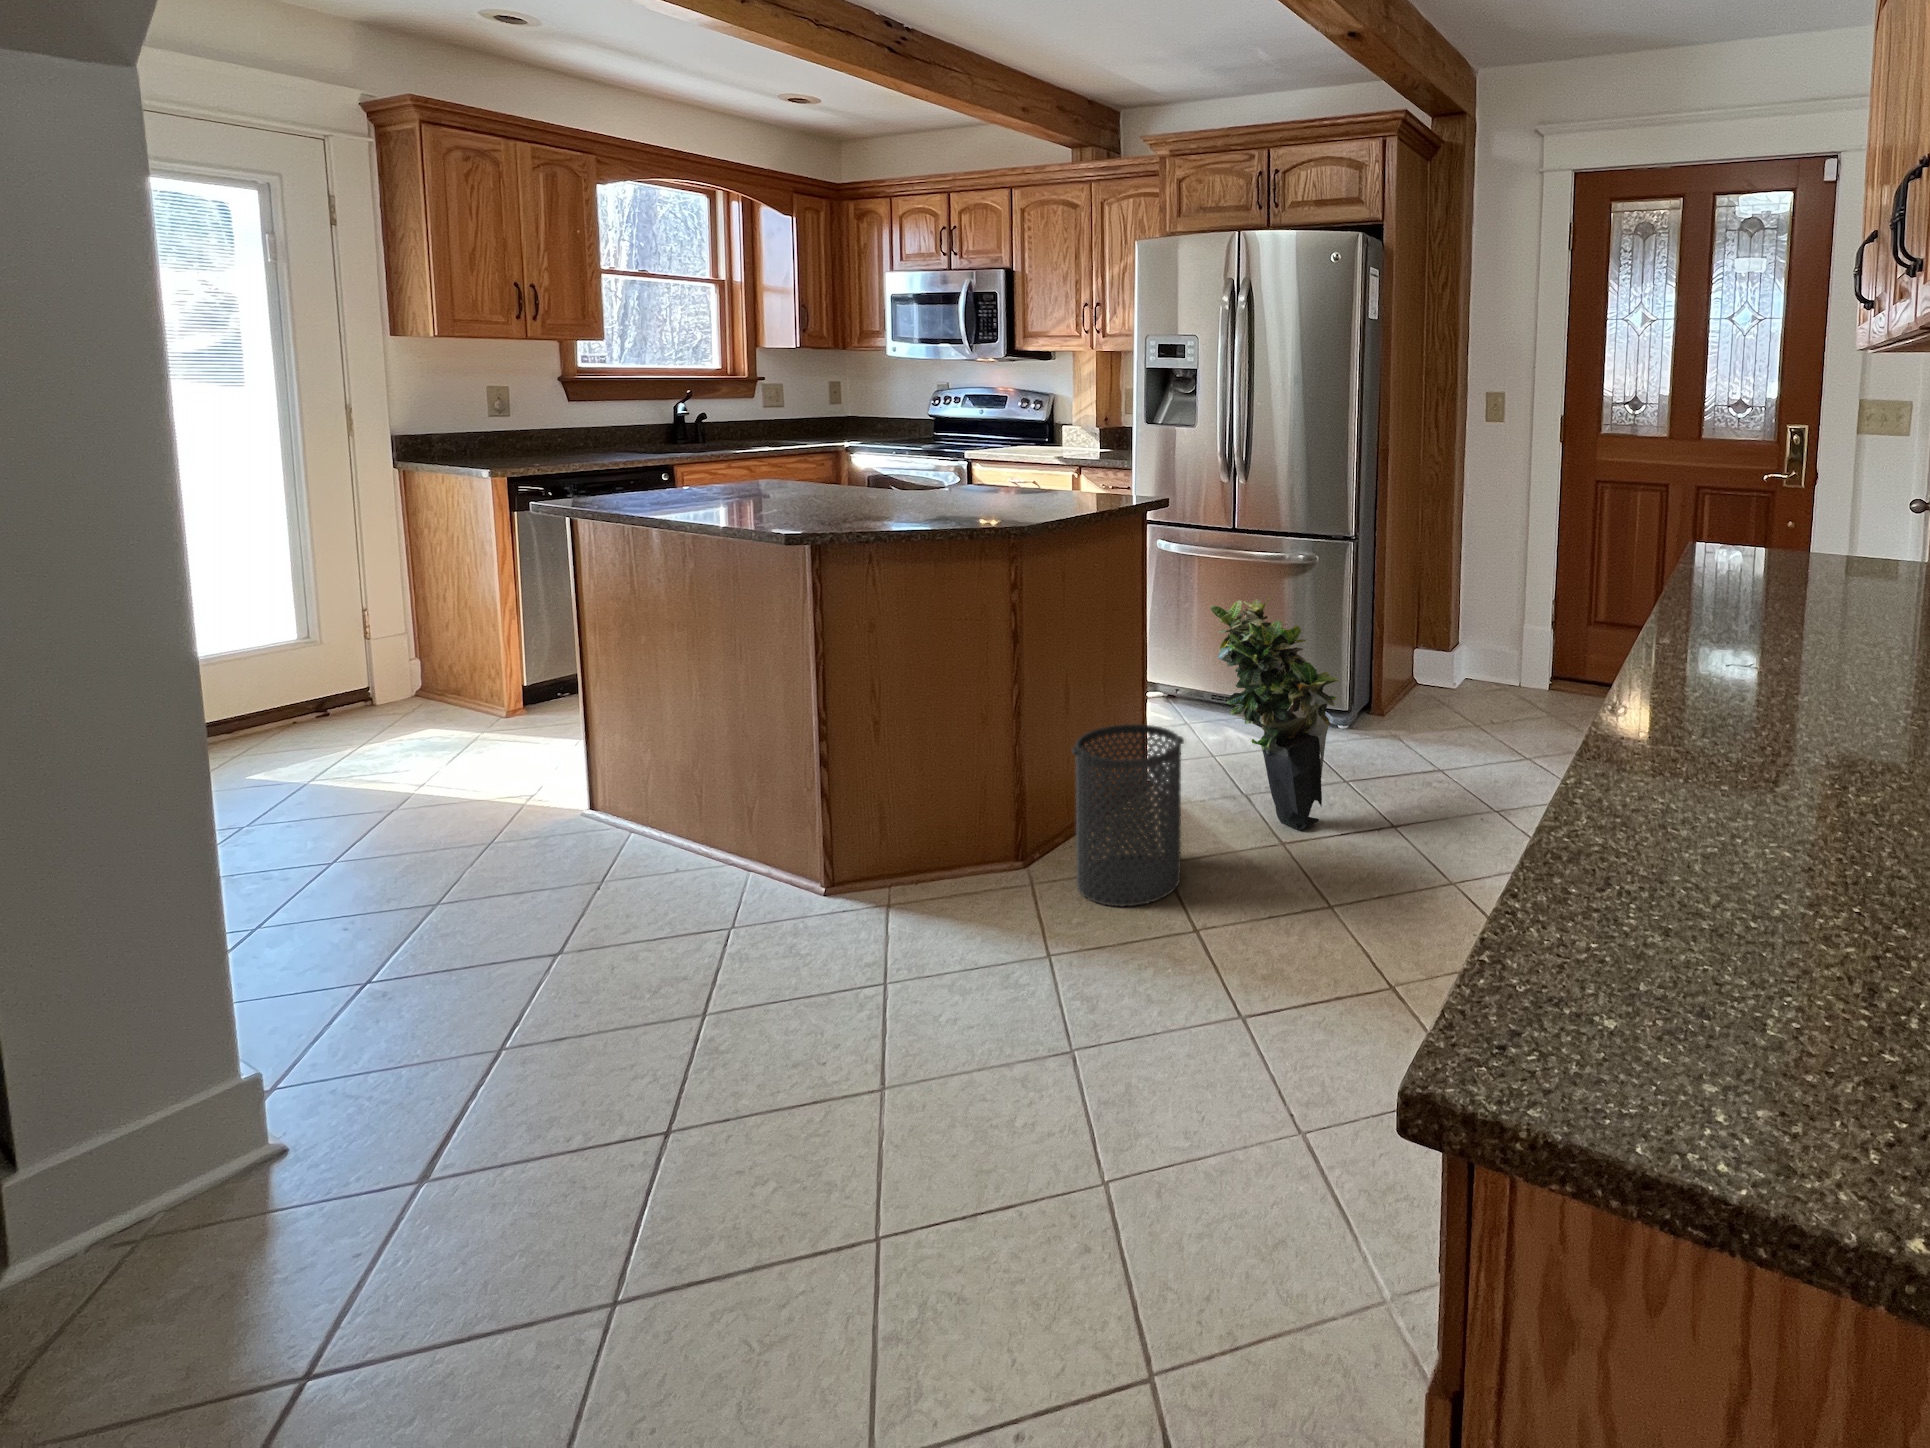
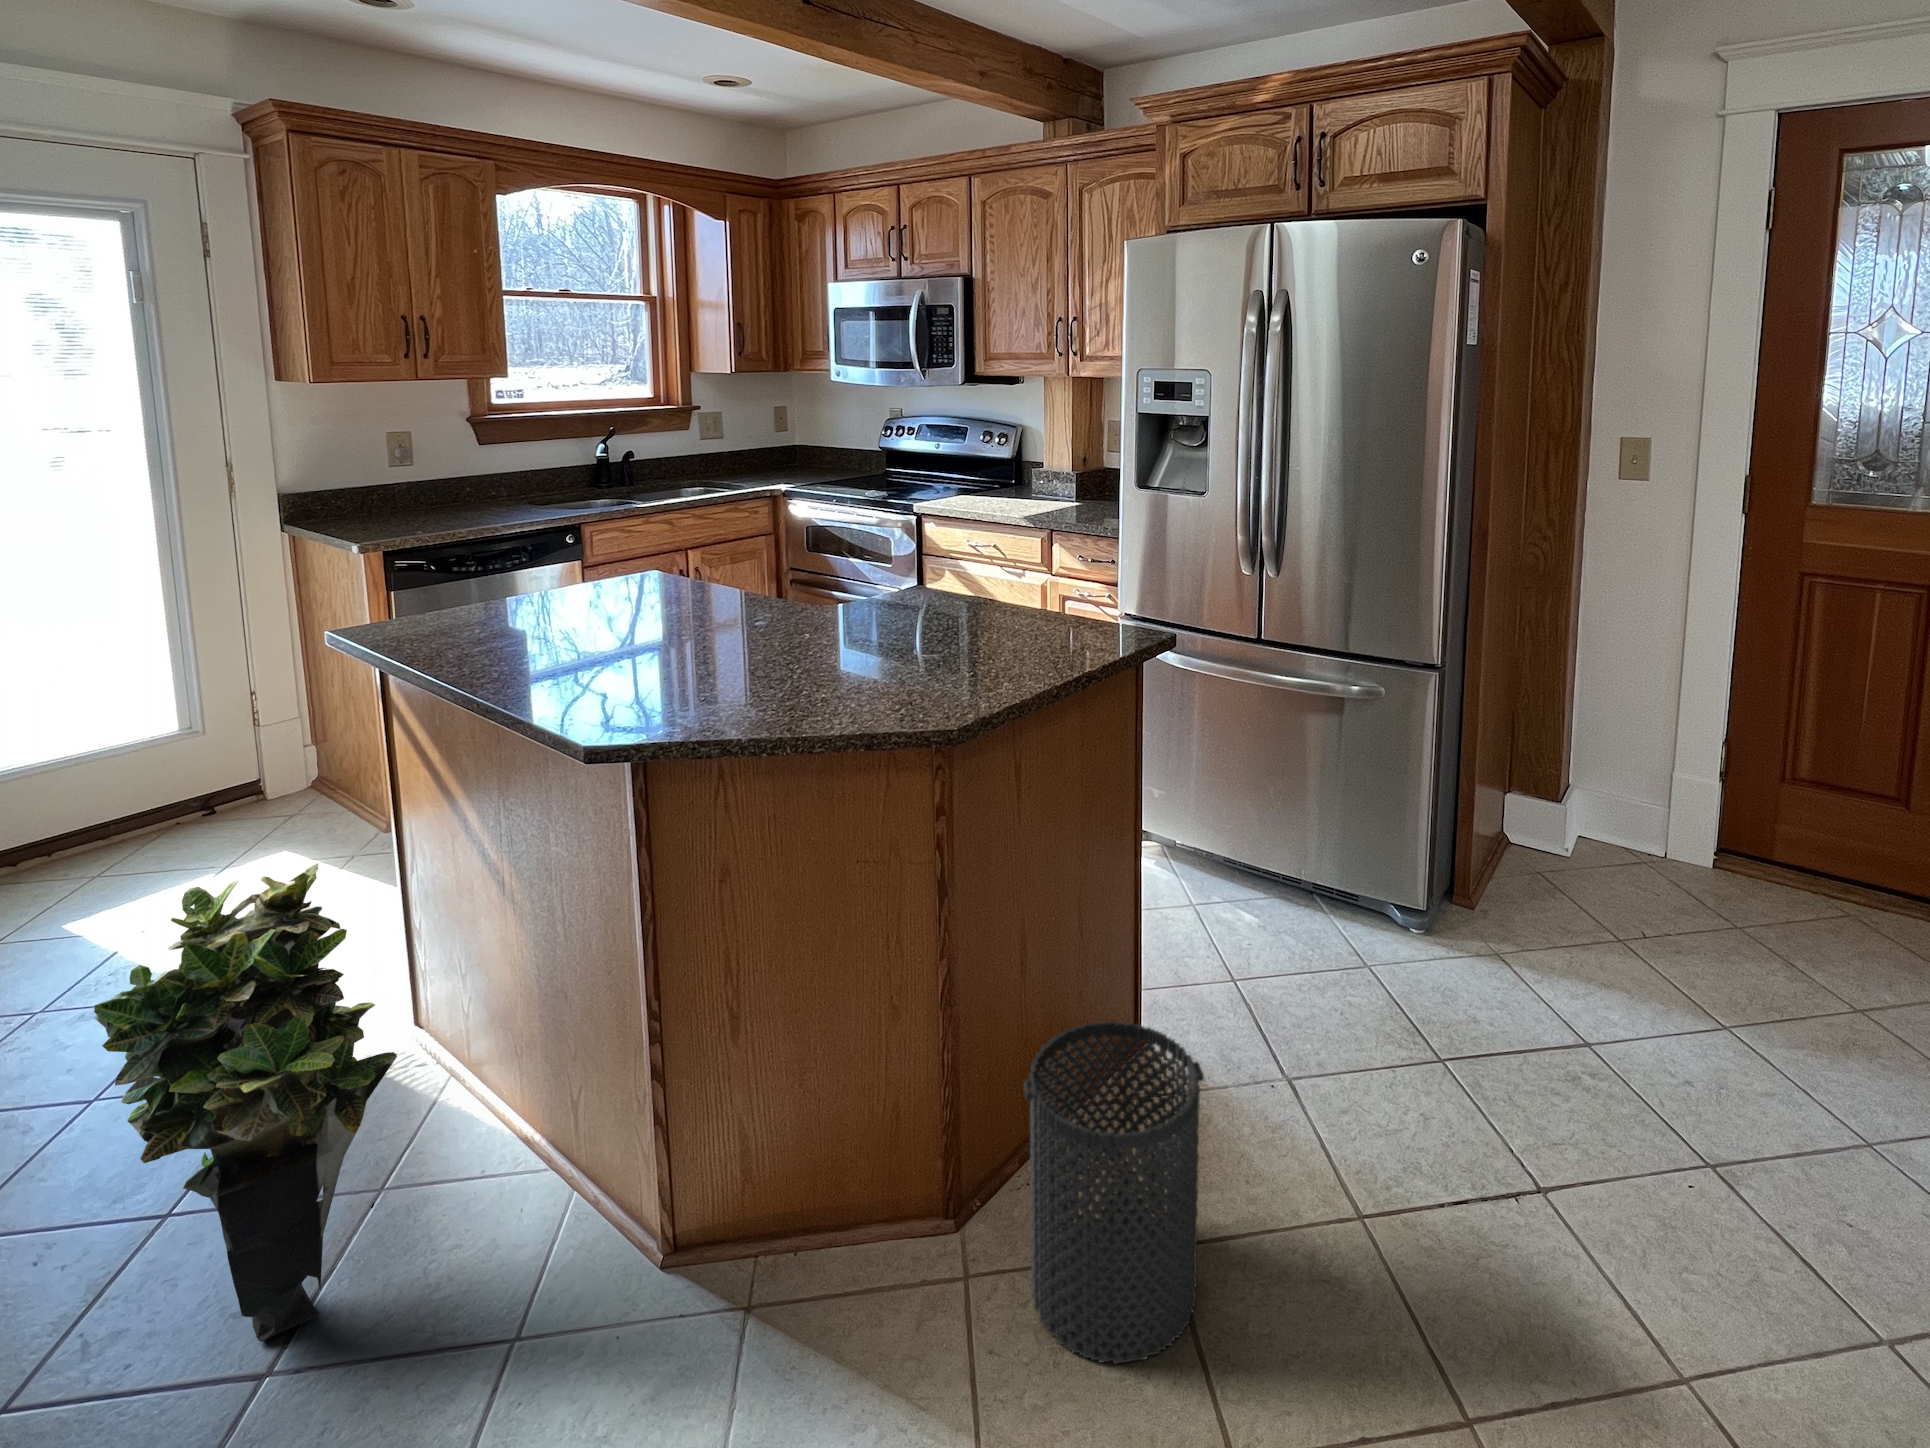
potted plant: present [1210,598,1338,831] -> present [94,863,397,1341]

